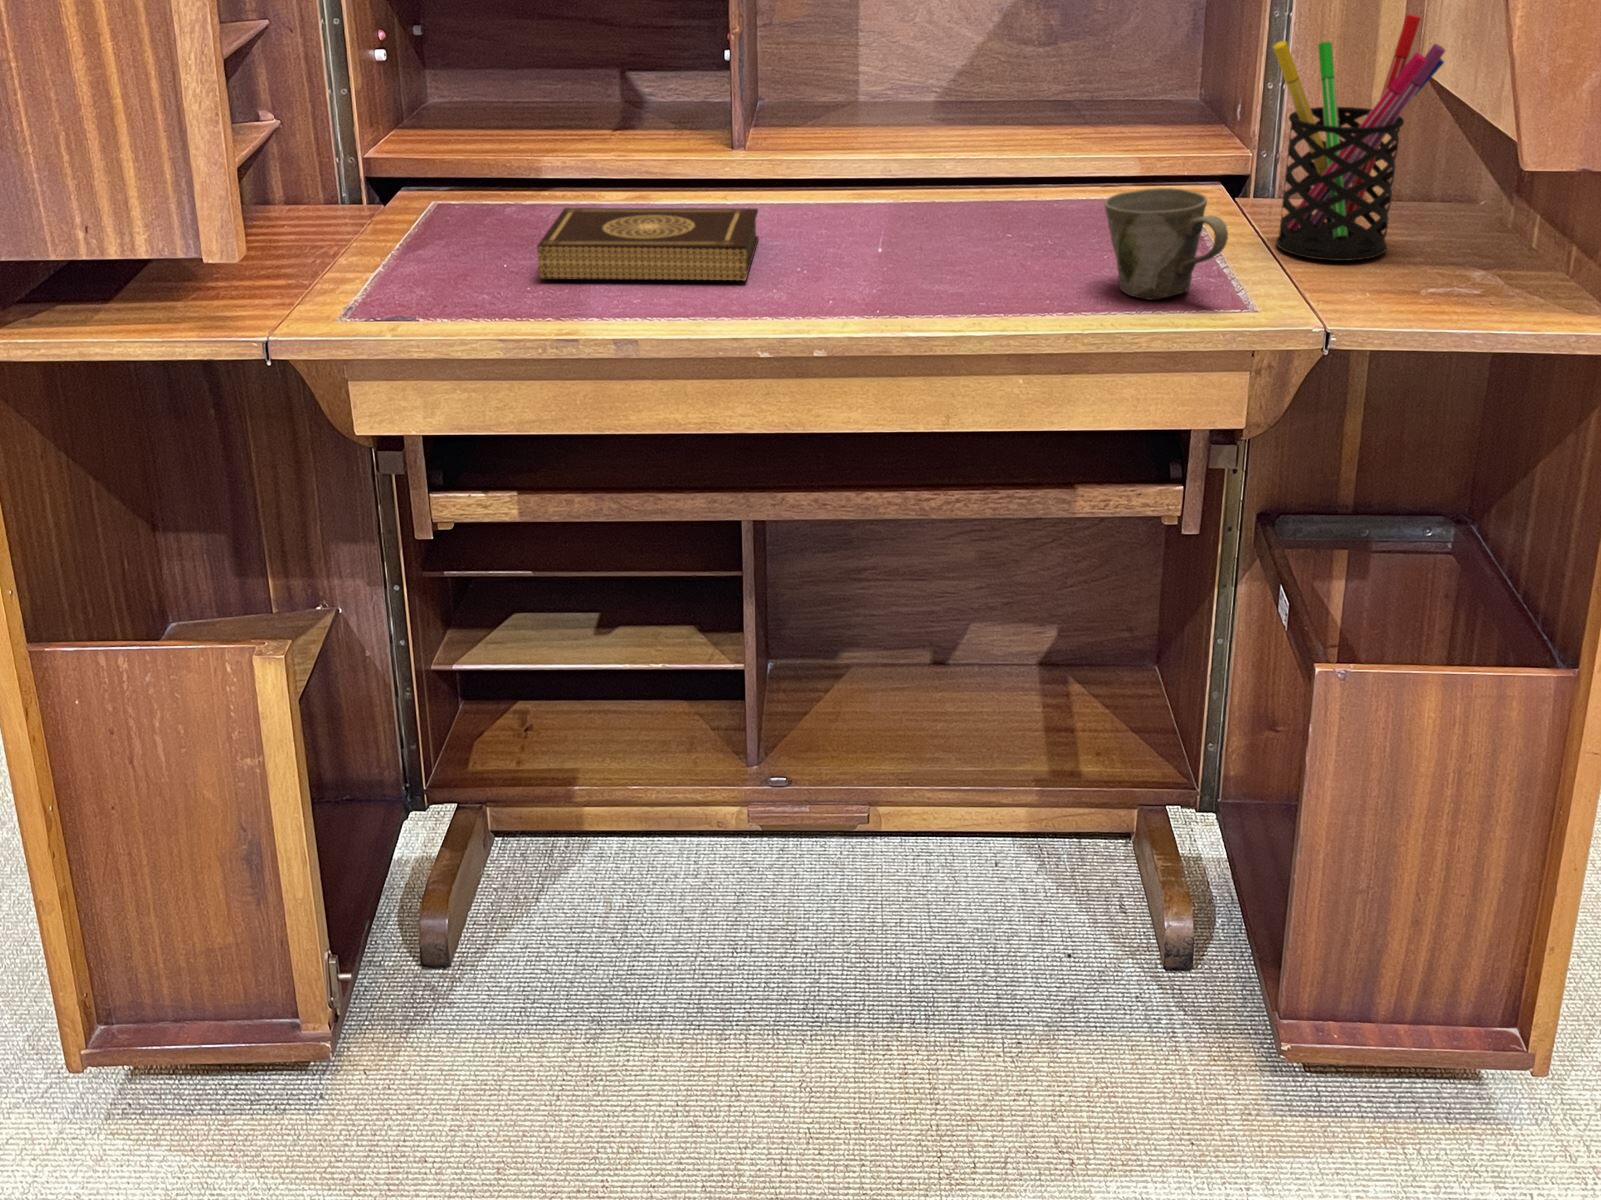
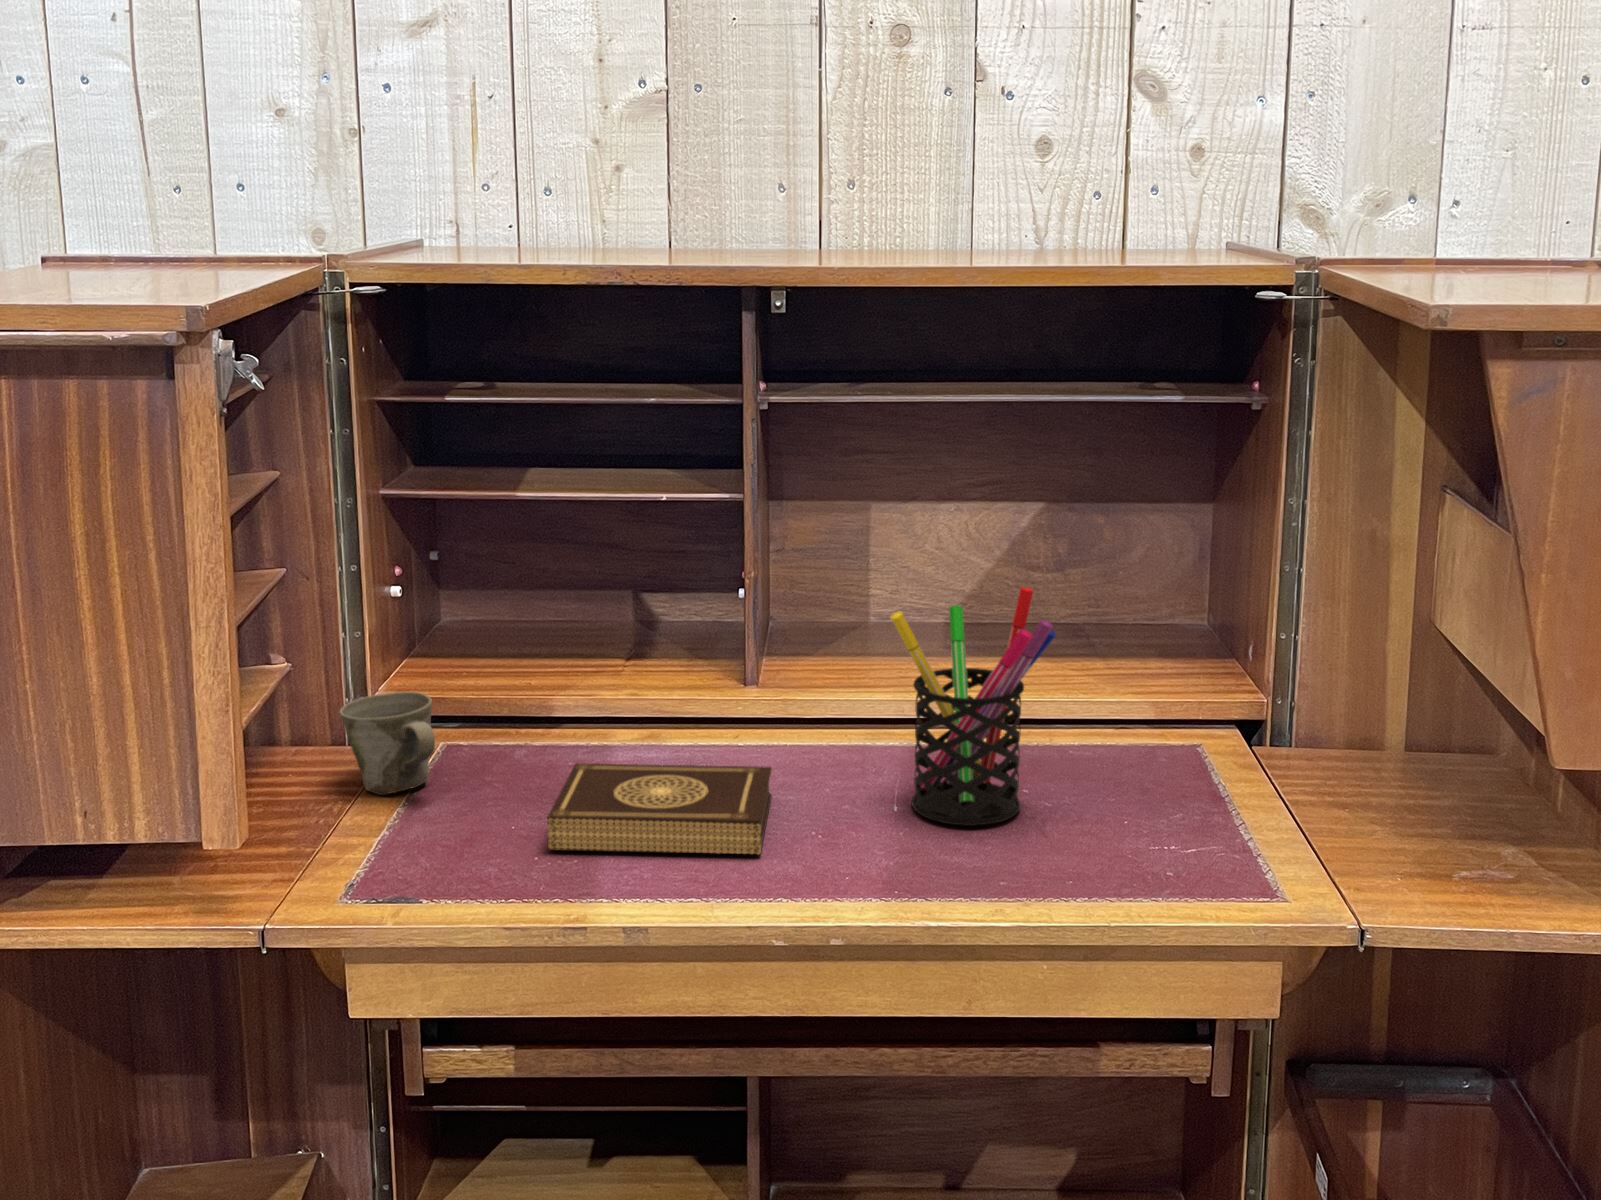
pen holder: present [1273,14,1445,261] -> present [891,587,1056,826]
mug: present [1104,188,1228,299] -> present [340,692,435,795]

